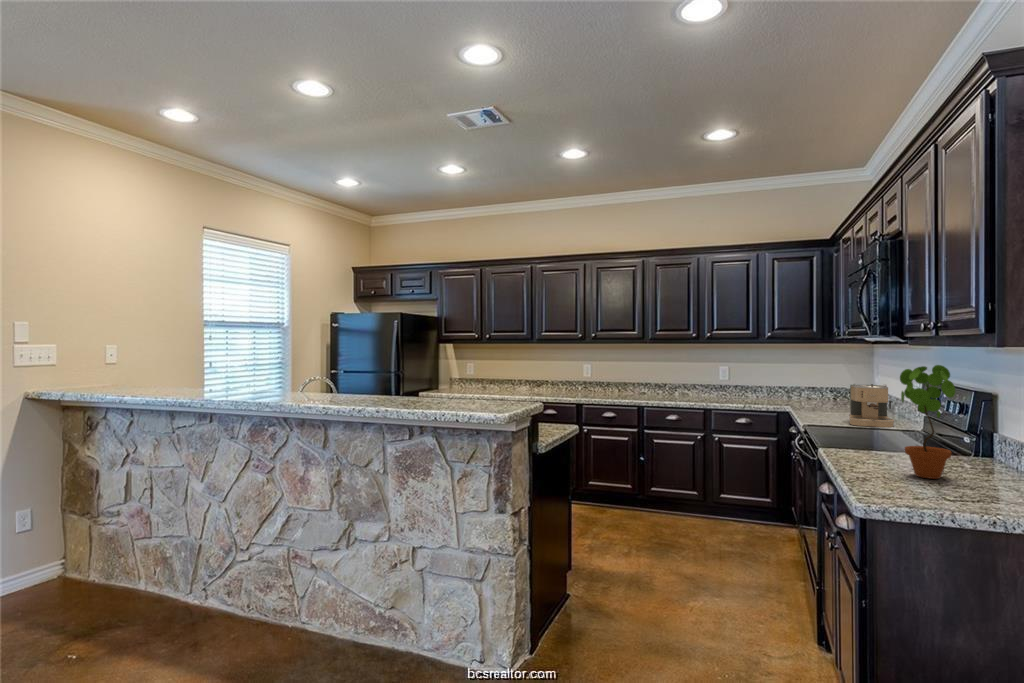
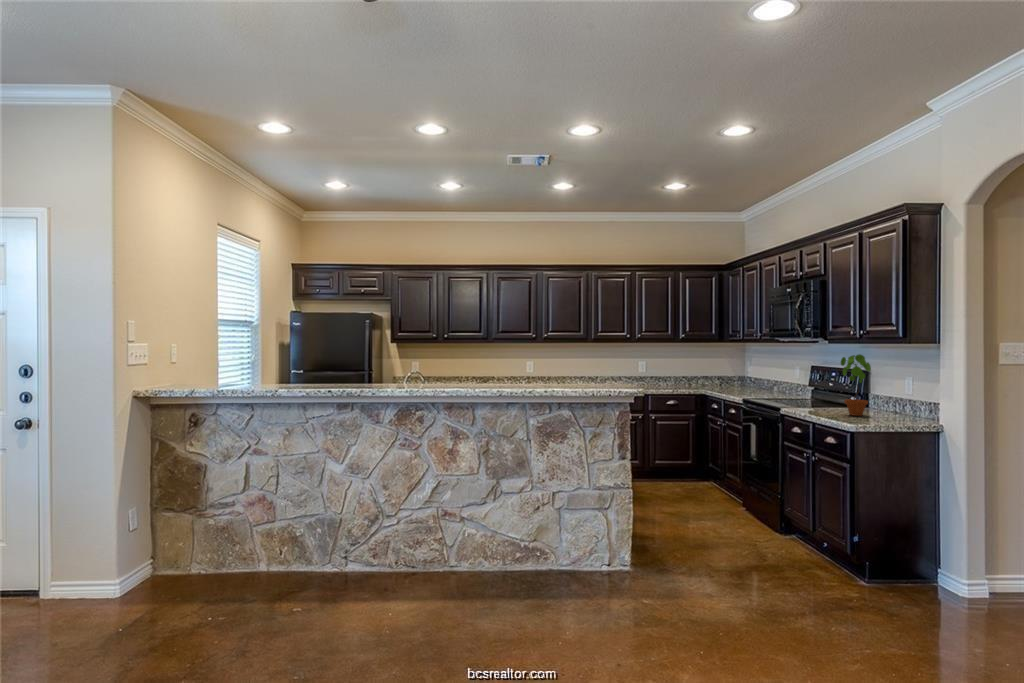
coffee maker: present [849,384,894,427] -> none [757,369,787,396]

